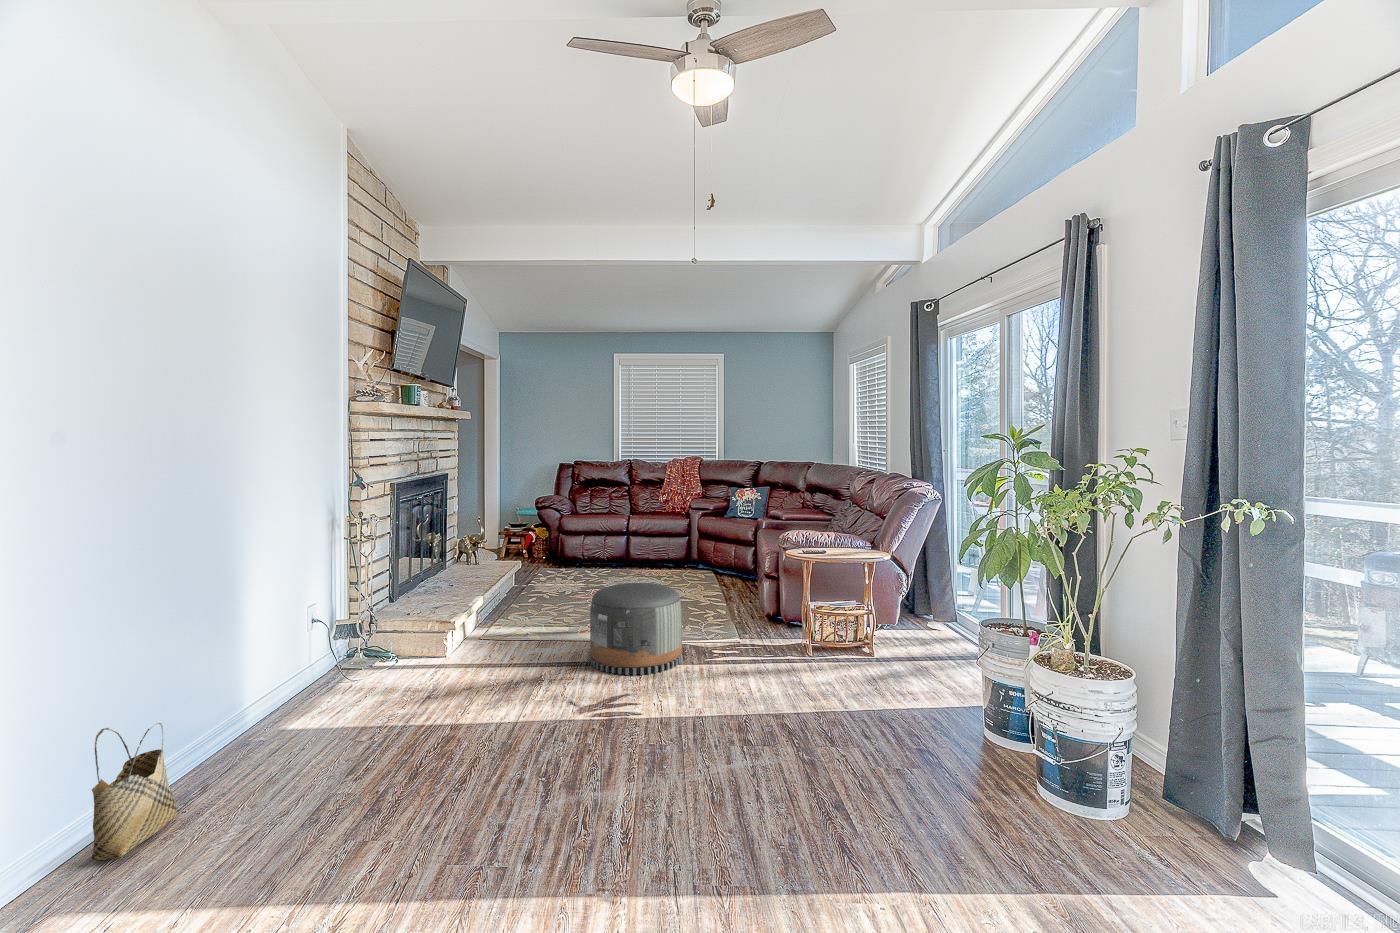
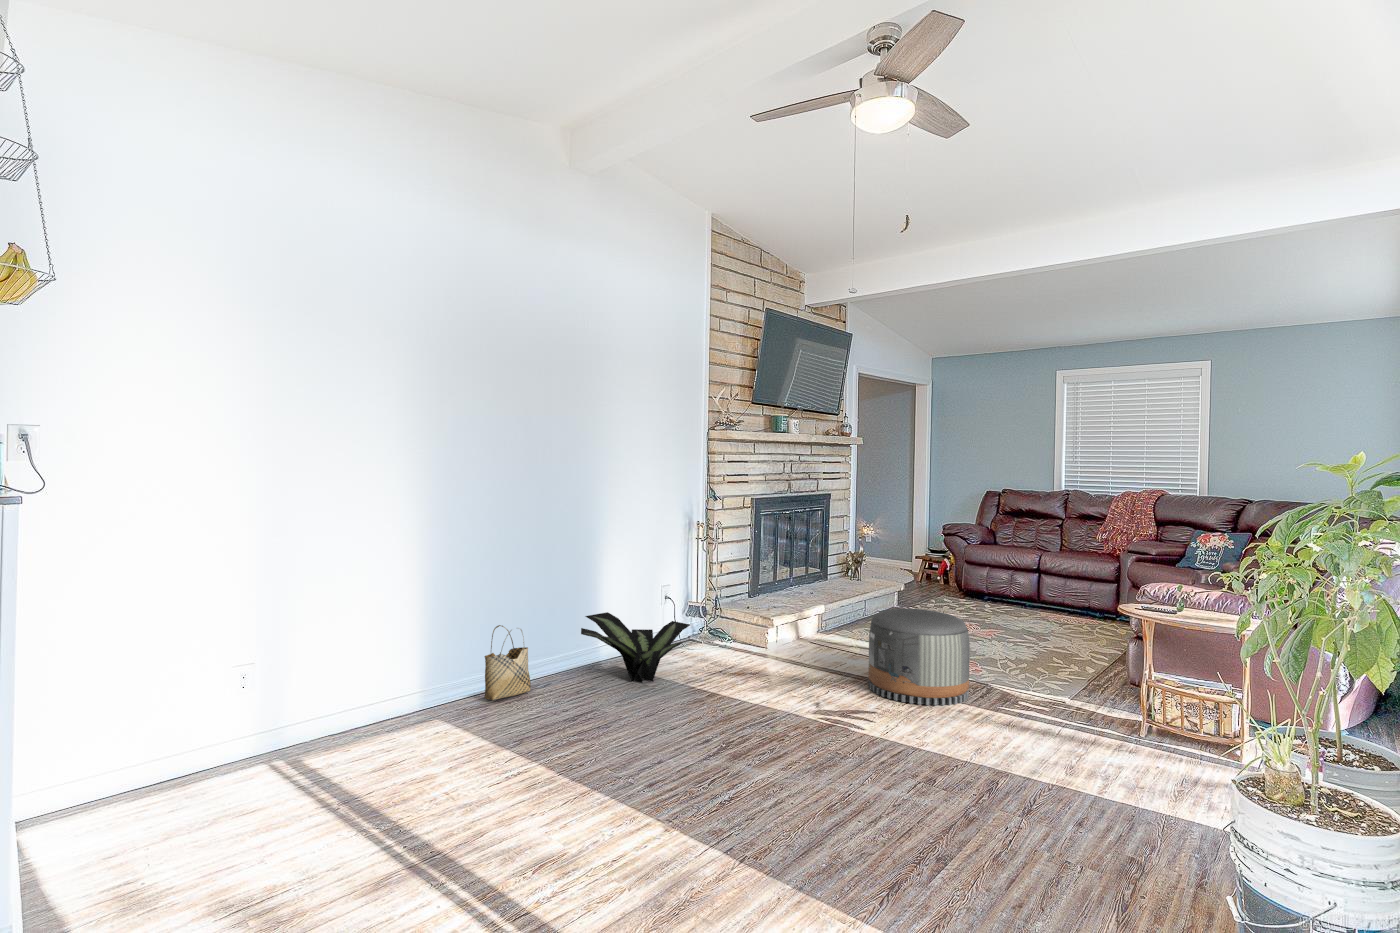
potted plant: none [223,650,427,746] -> present [581,612,691,682]

